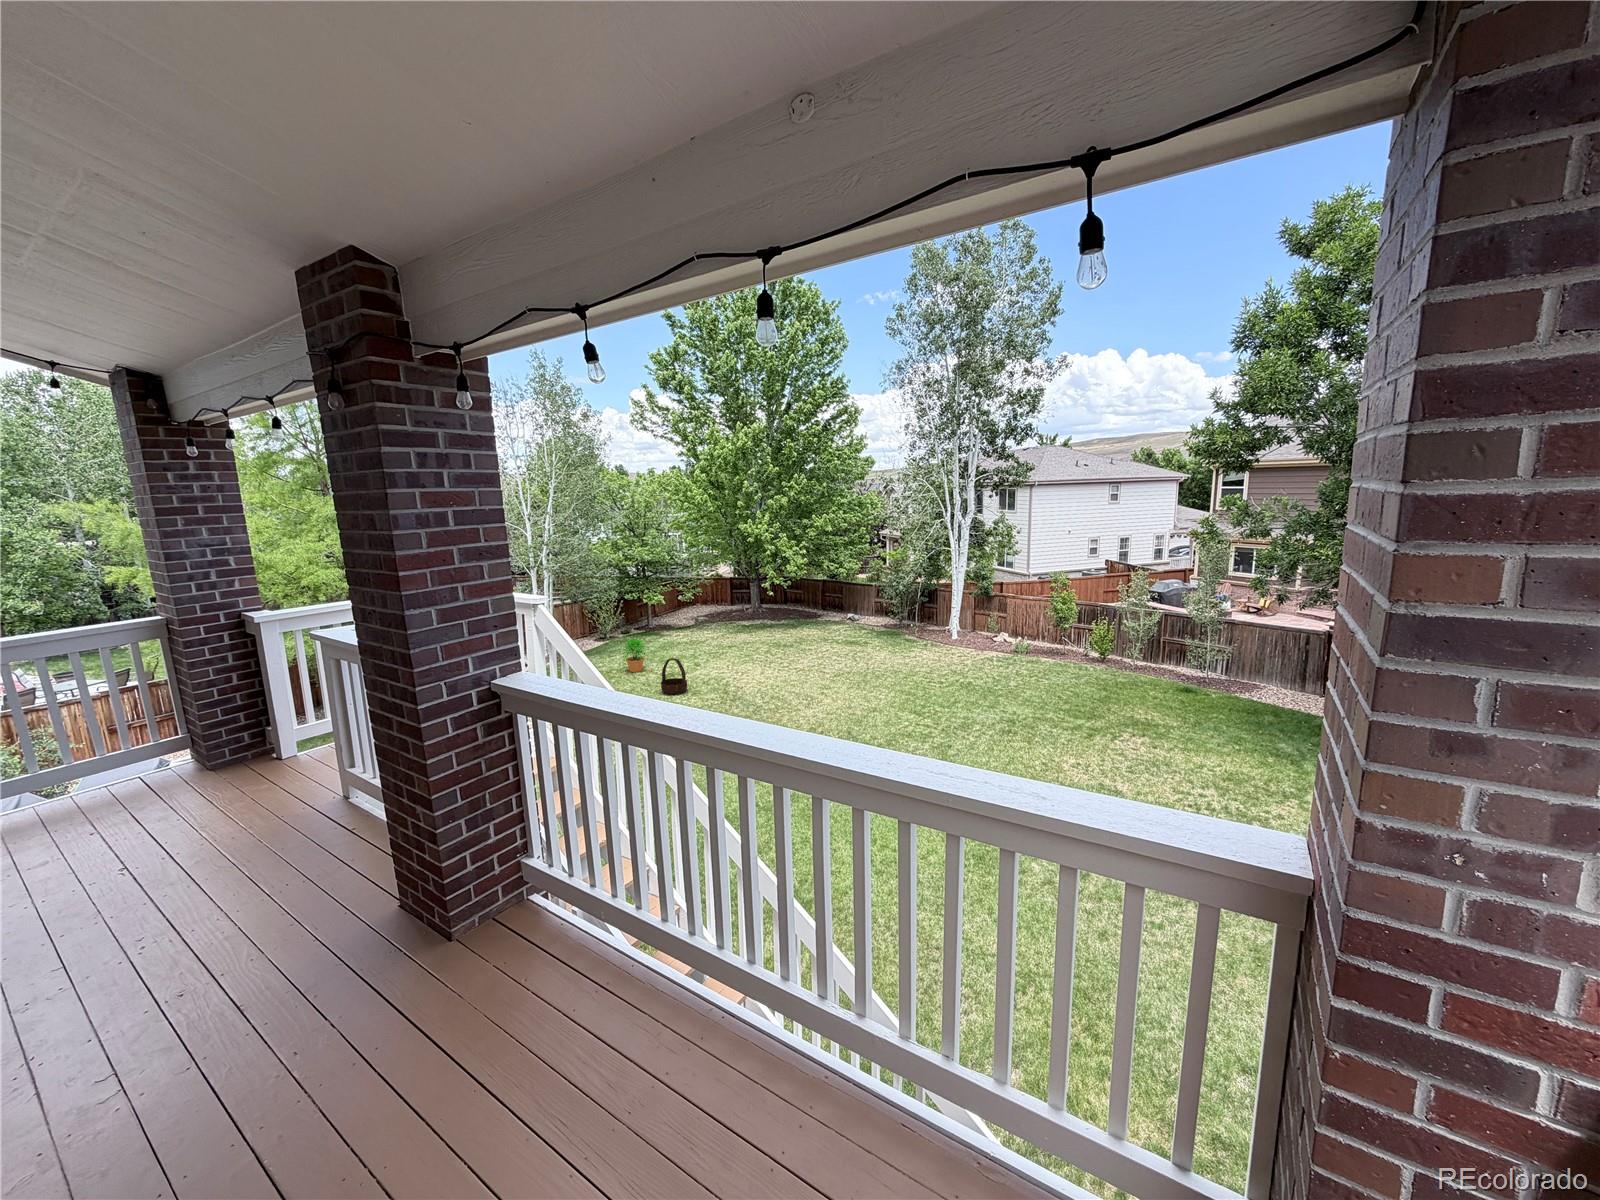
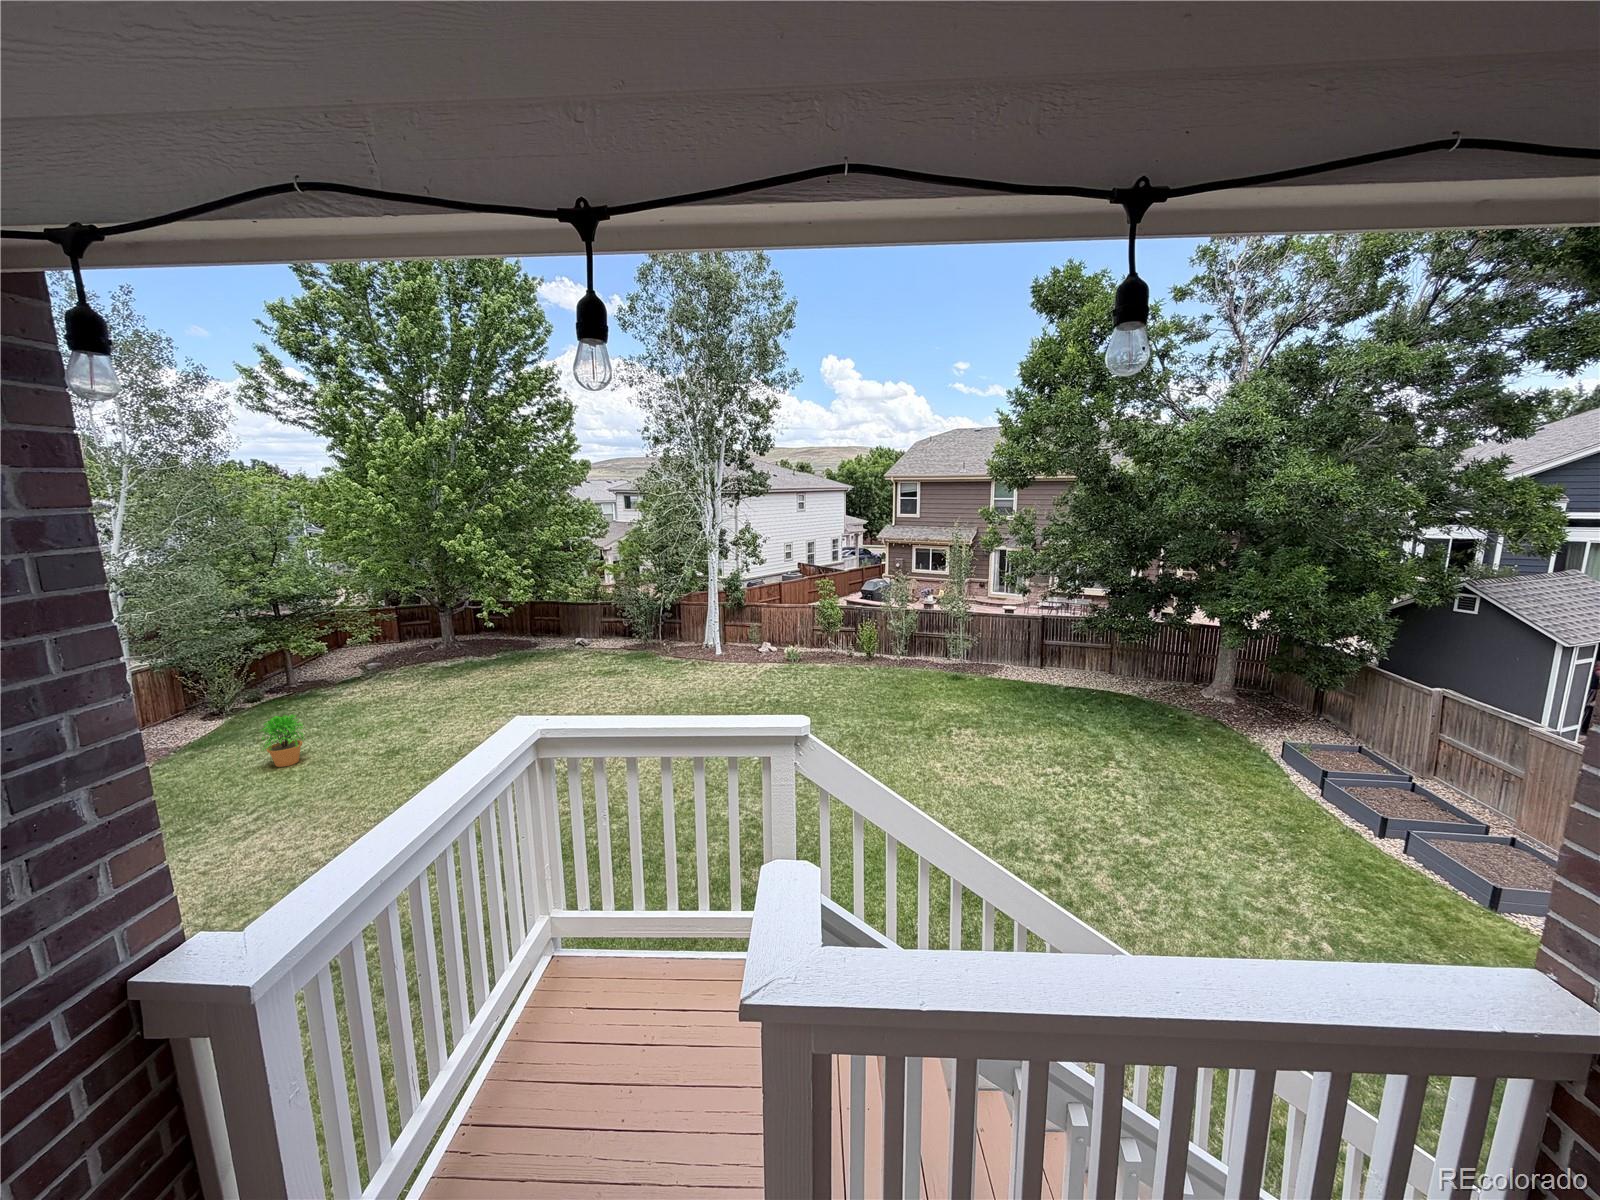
basket: present [661,658,687,694] -> none [342,741,390,798]

